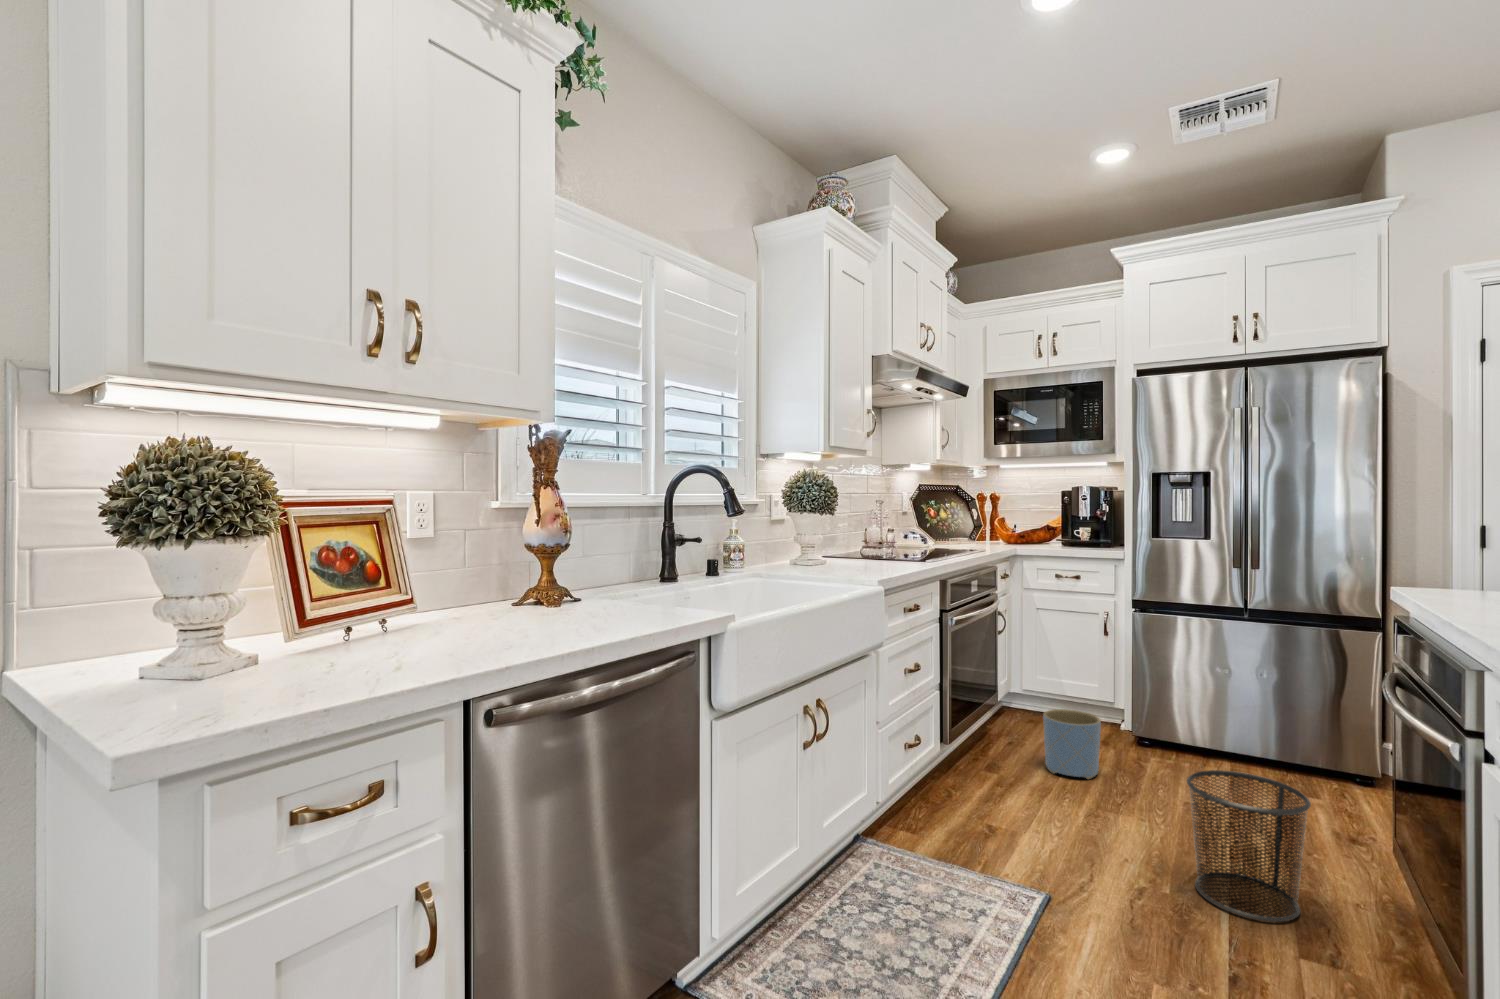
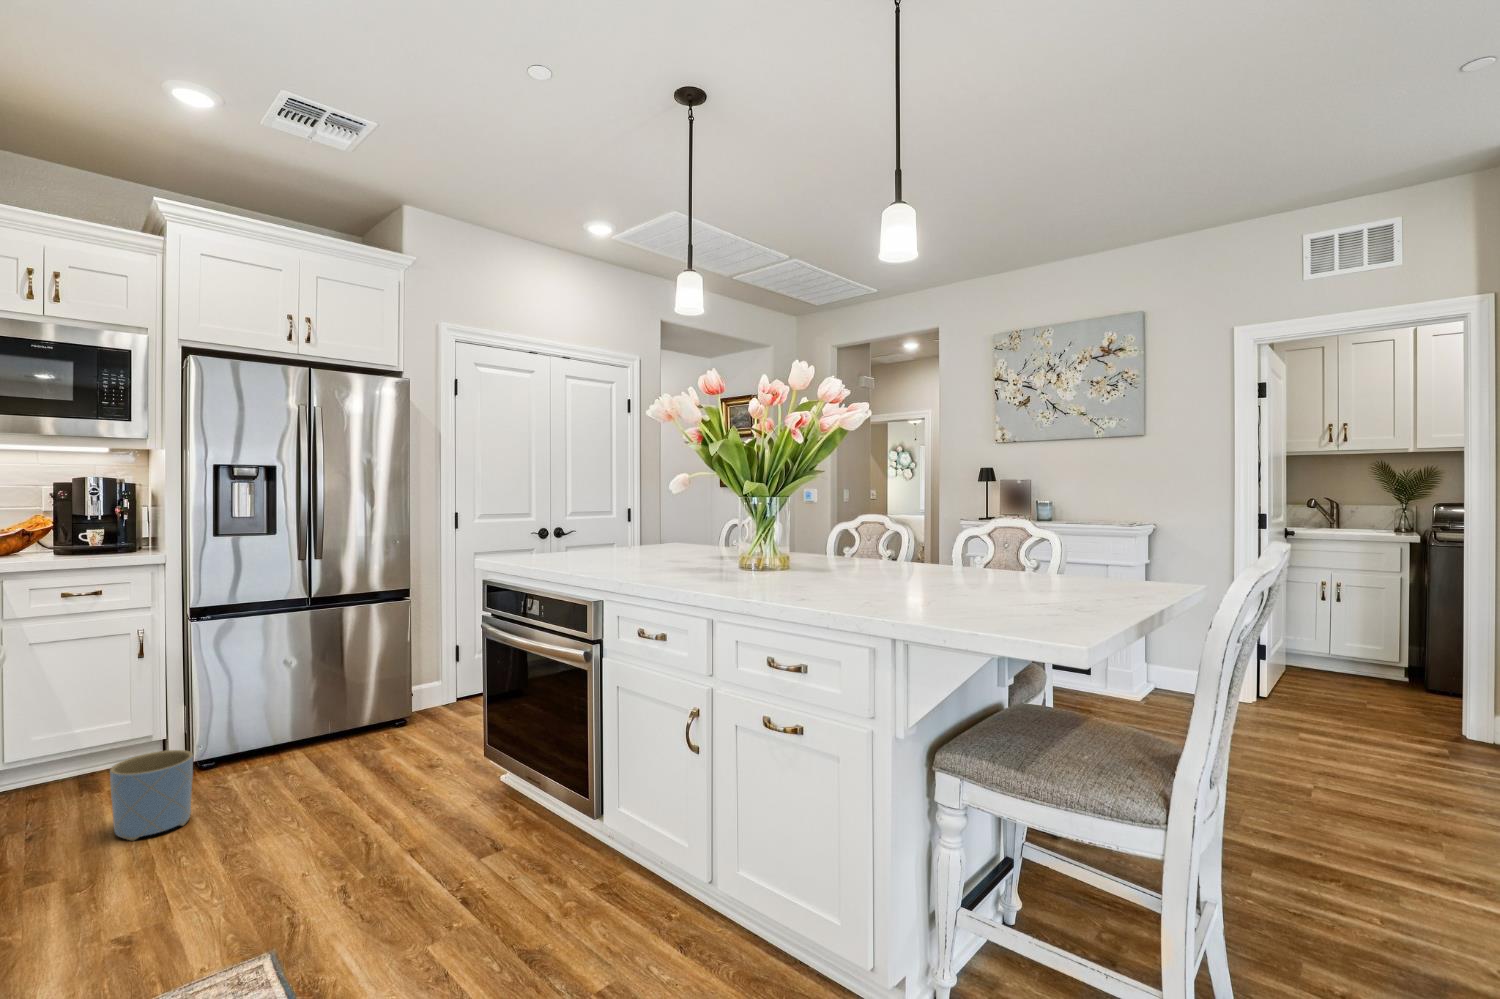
waste bin: present [1187,770,1311,922] -> none [365,735,463,863]

